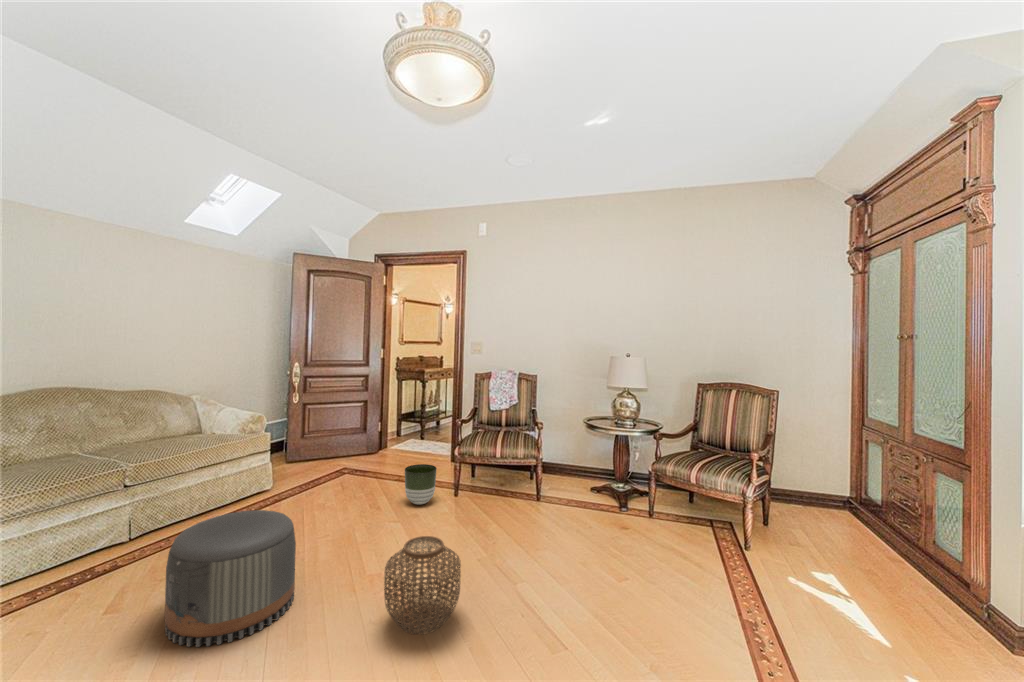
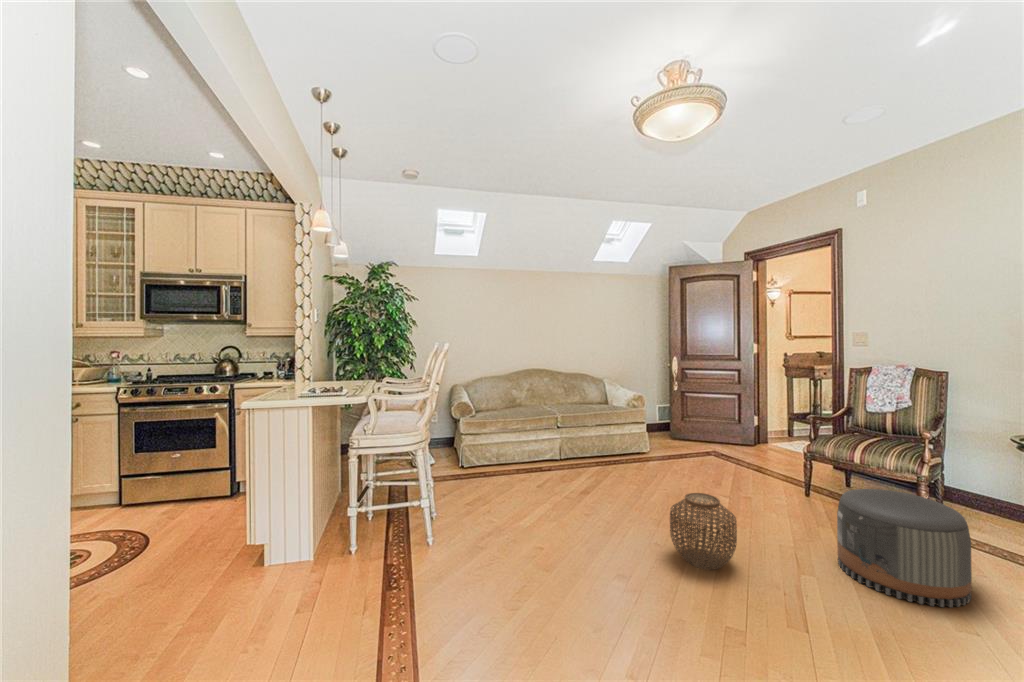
planter: present [405,464,437,505] -> none [747,454,782,492]
pouf: present [165,510,296,647] -> present [837,489,972,607]

